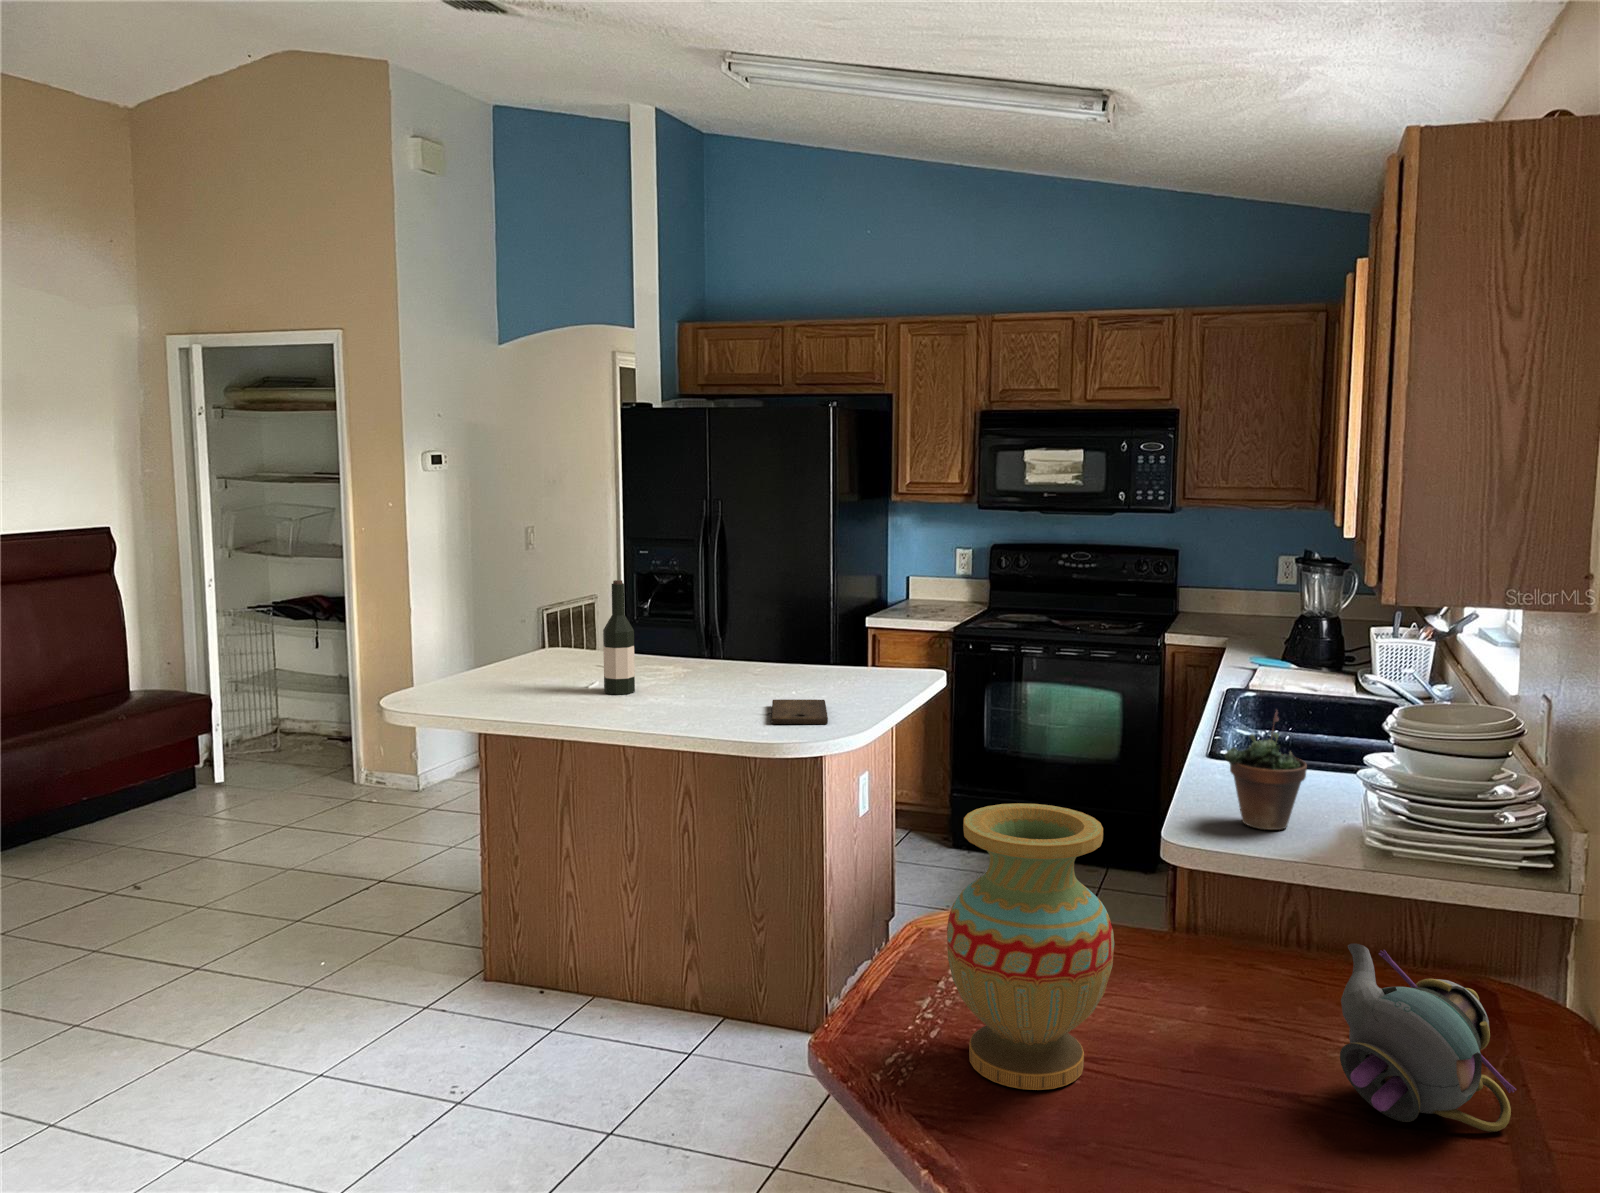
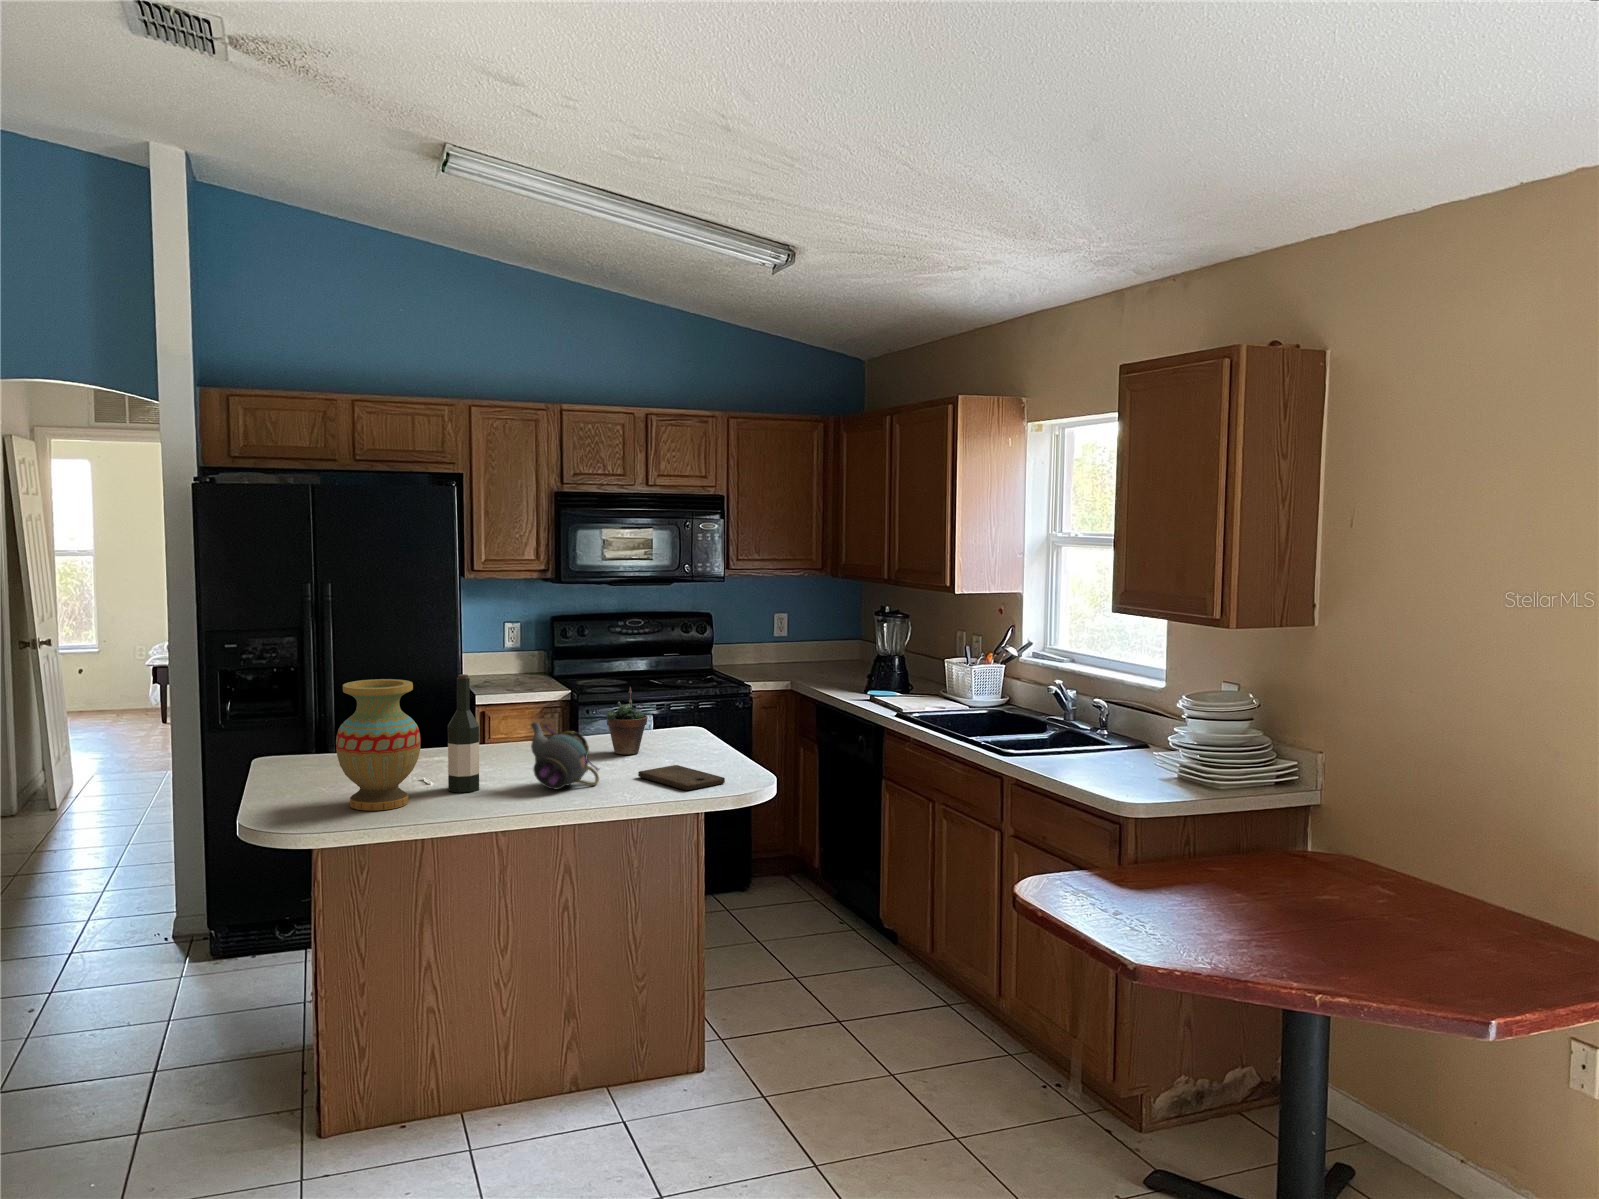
succulent plant: present [1225,711,1307,830] -> present [606,687,647,755]
vase: present [947,803,1114,1090] -> present [336,679,421,810]
teapot: present [1340,944,1516,1132] -> present [531,722,599,789]

